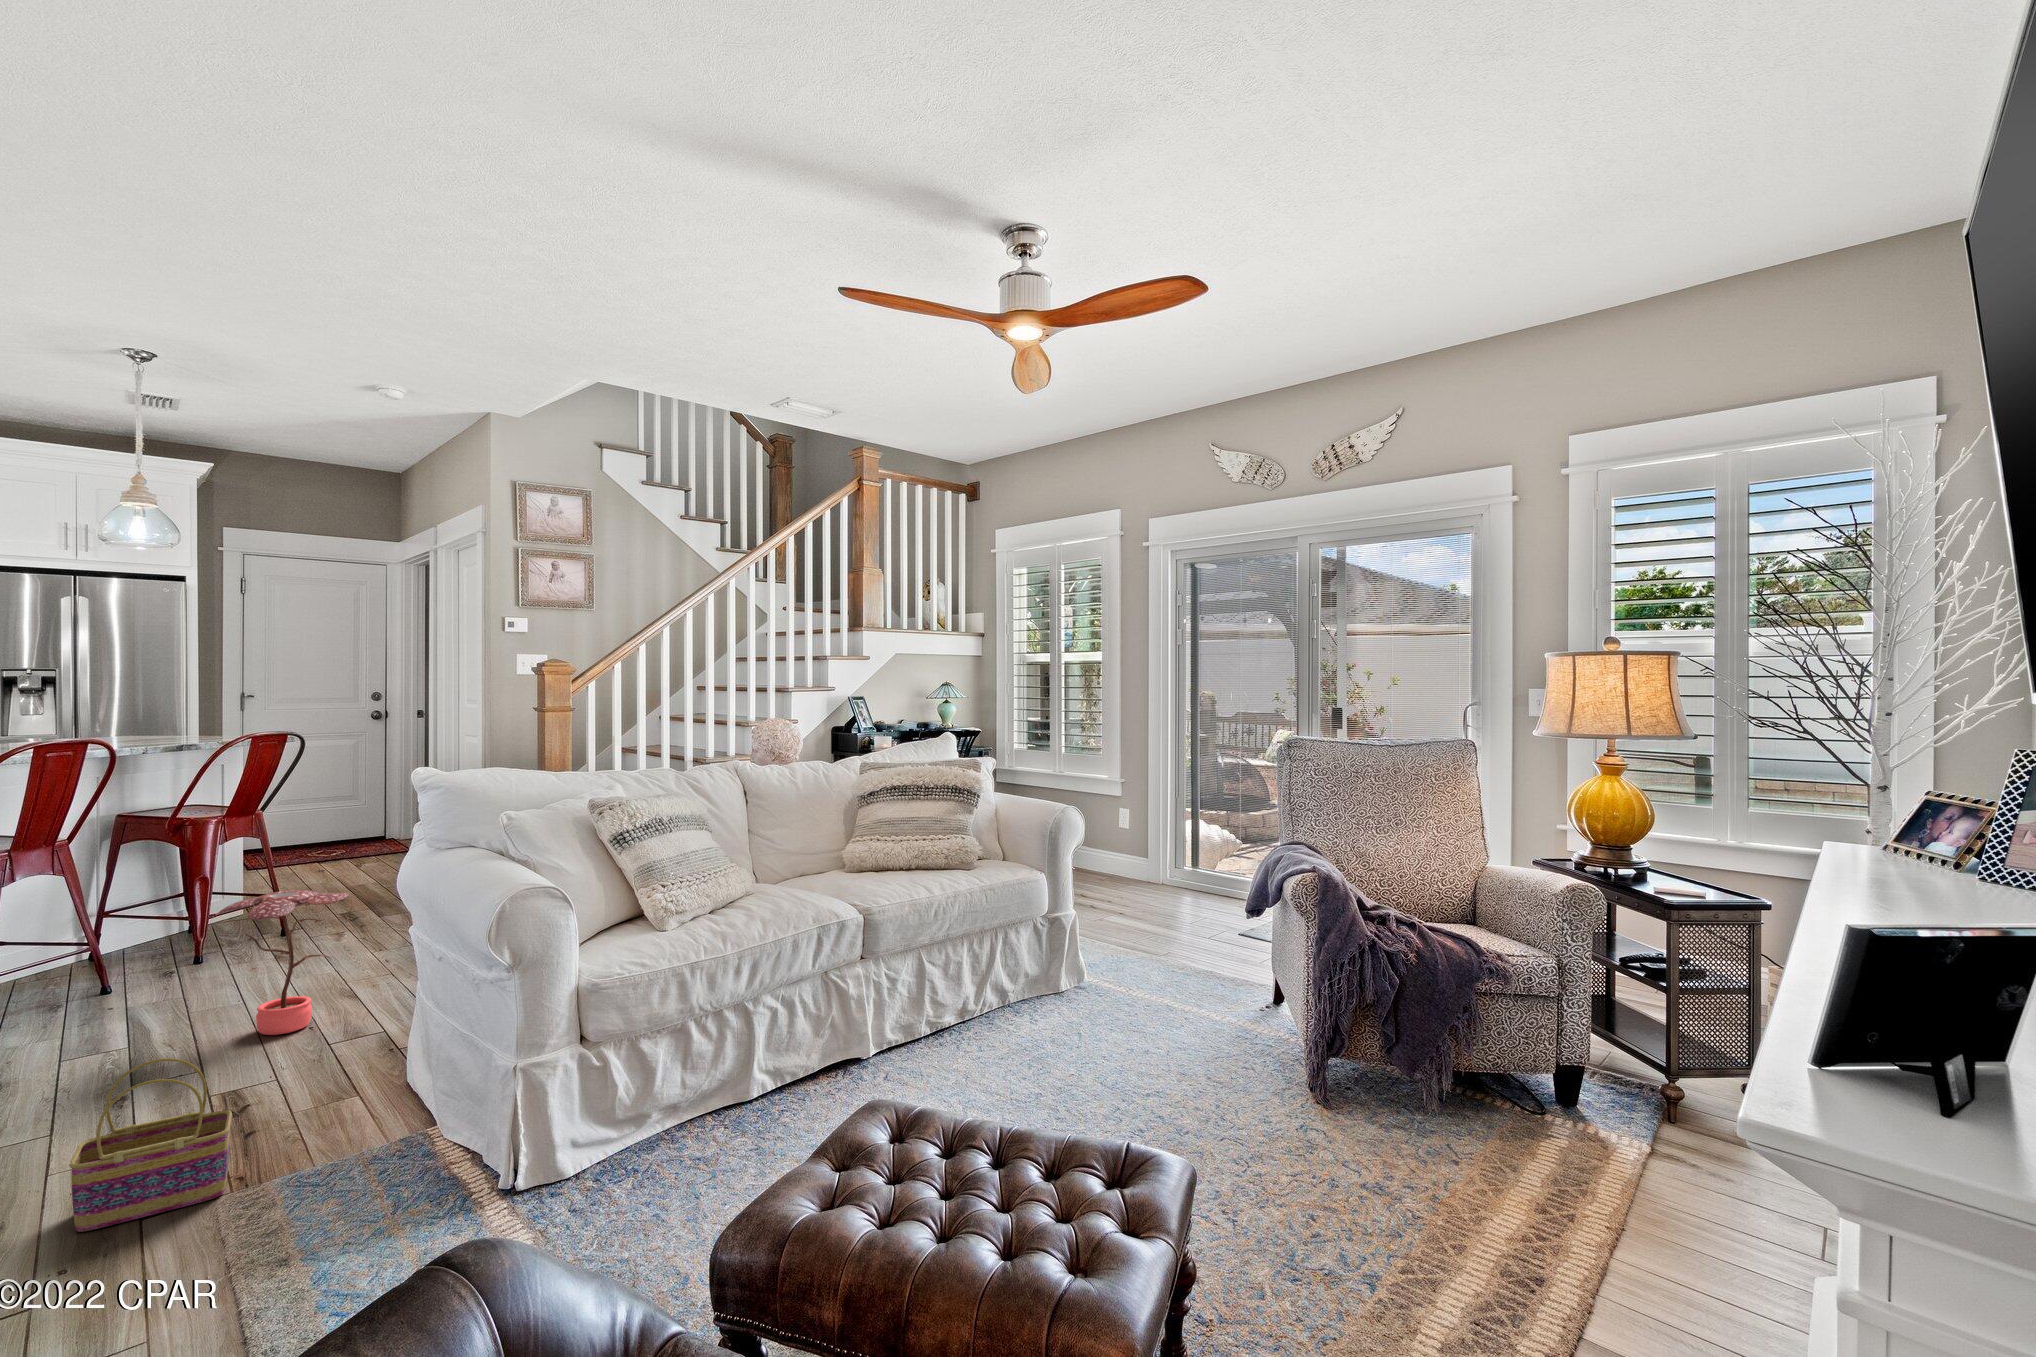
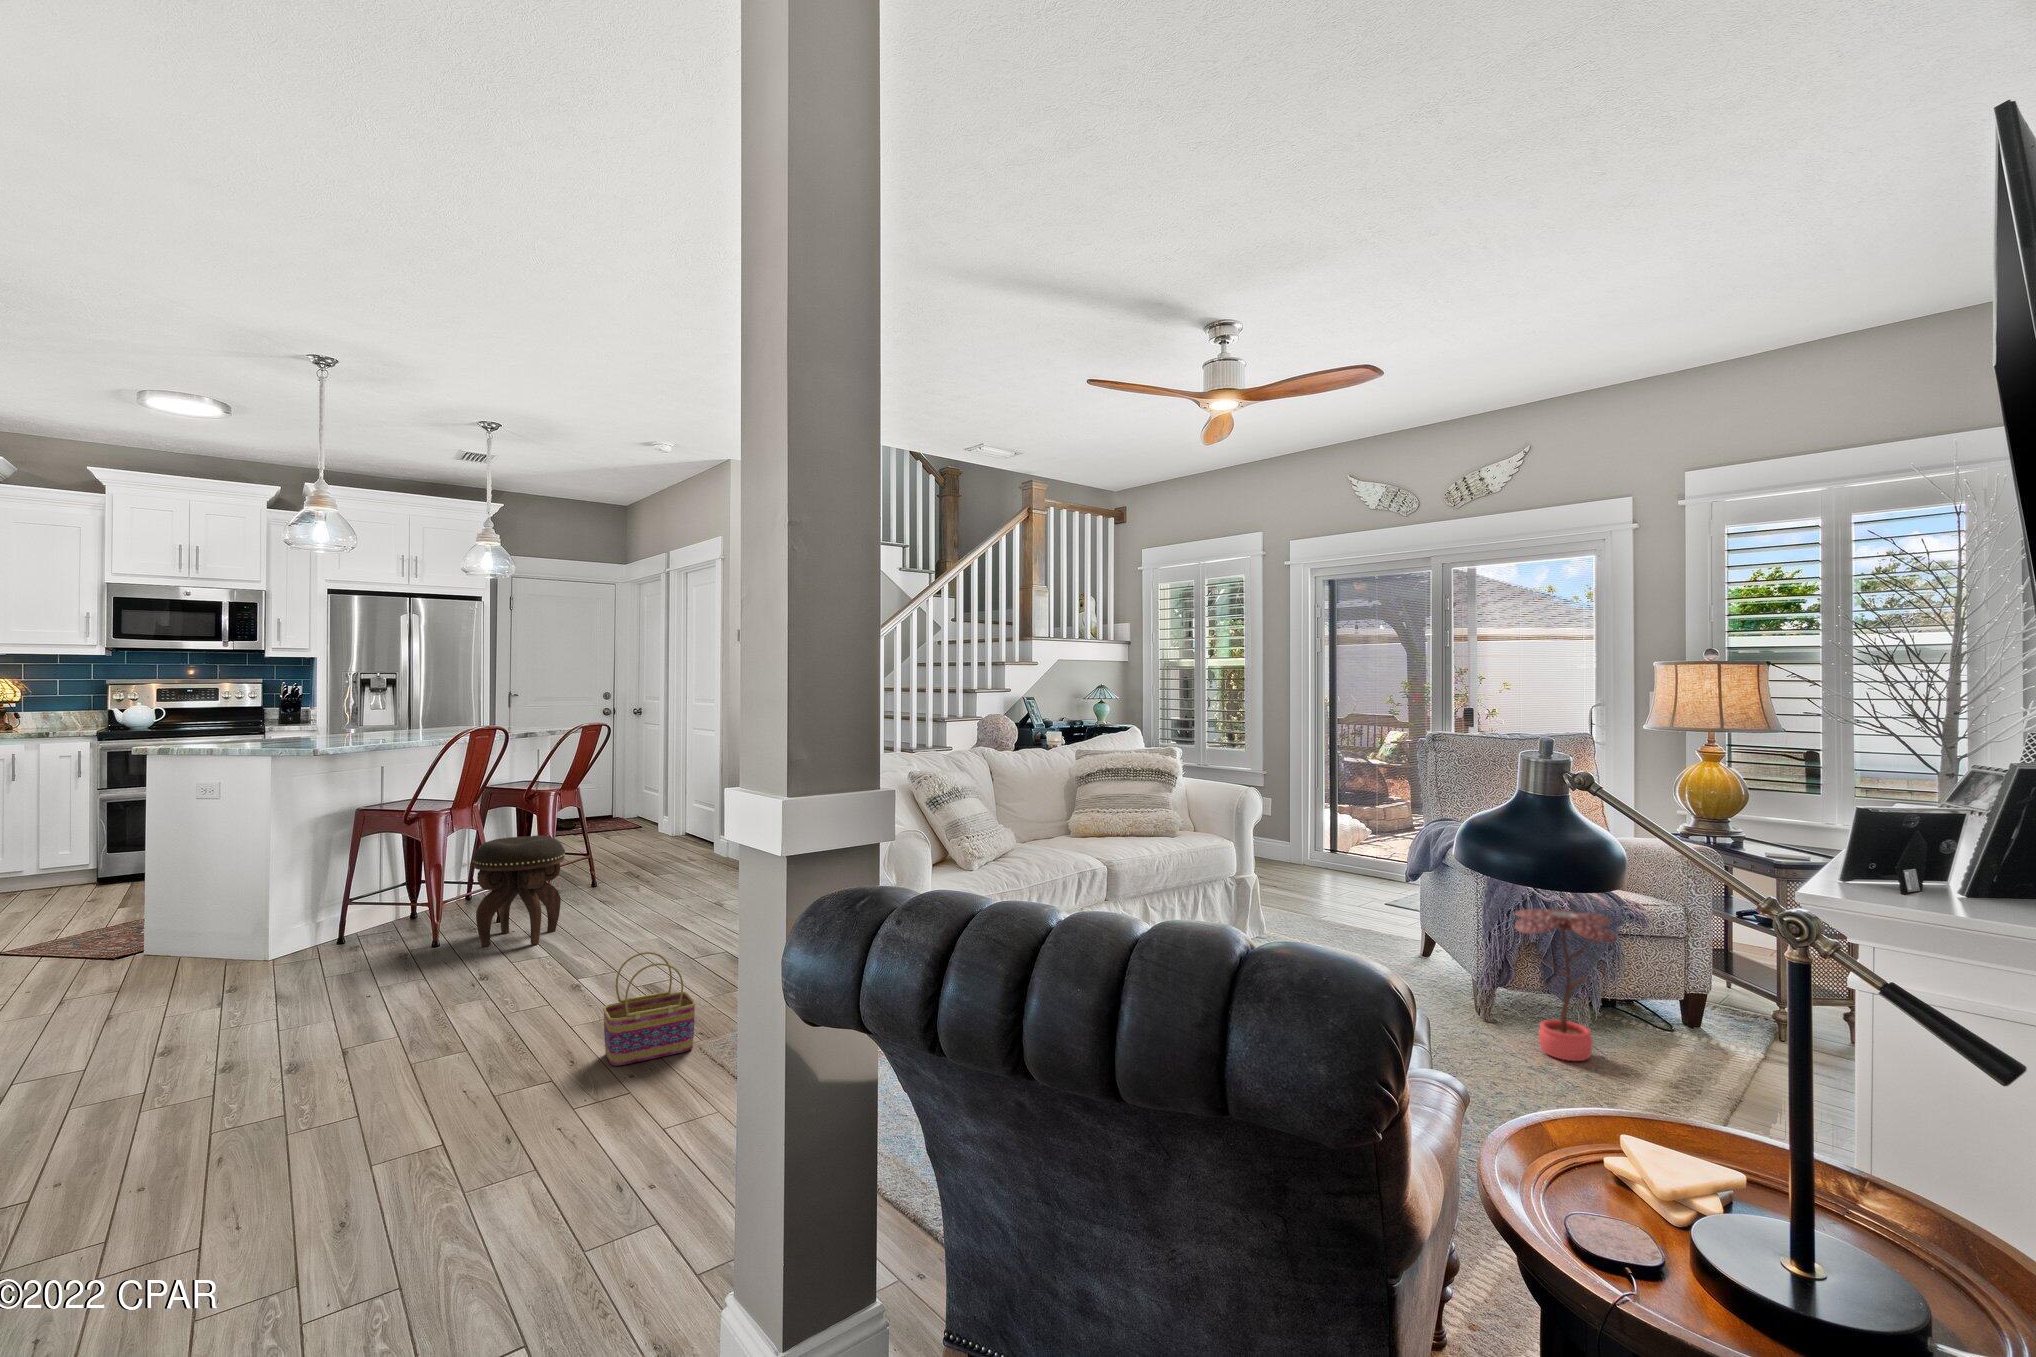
footstool: none [48,877,193,1027] -> present [473,835,565,946]
potted plant: present [218,890,349,1035] -> present [1515,909,1618,1061]

